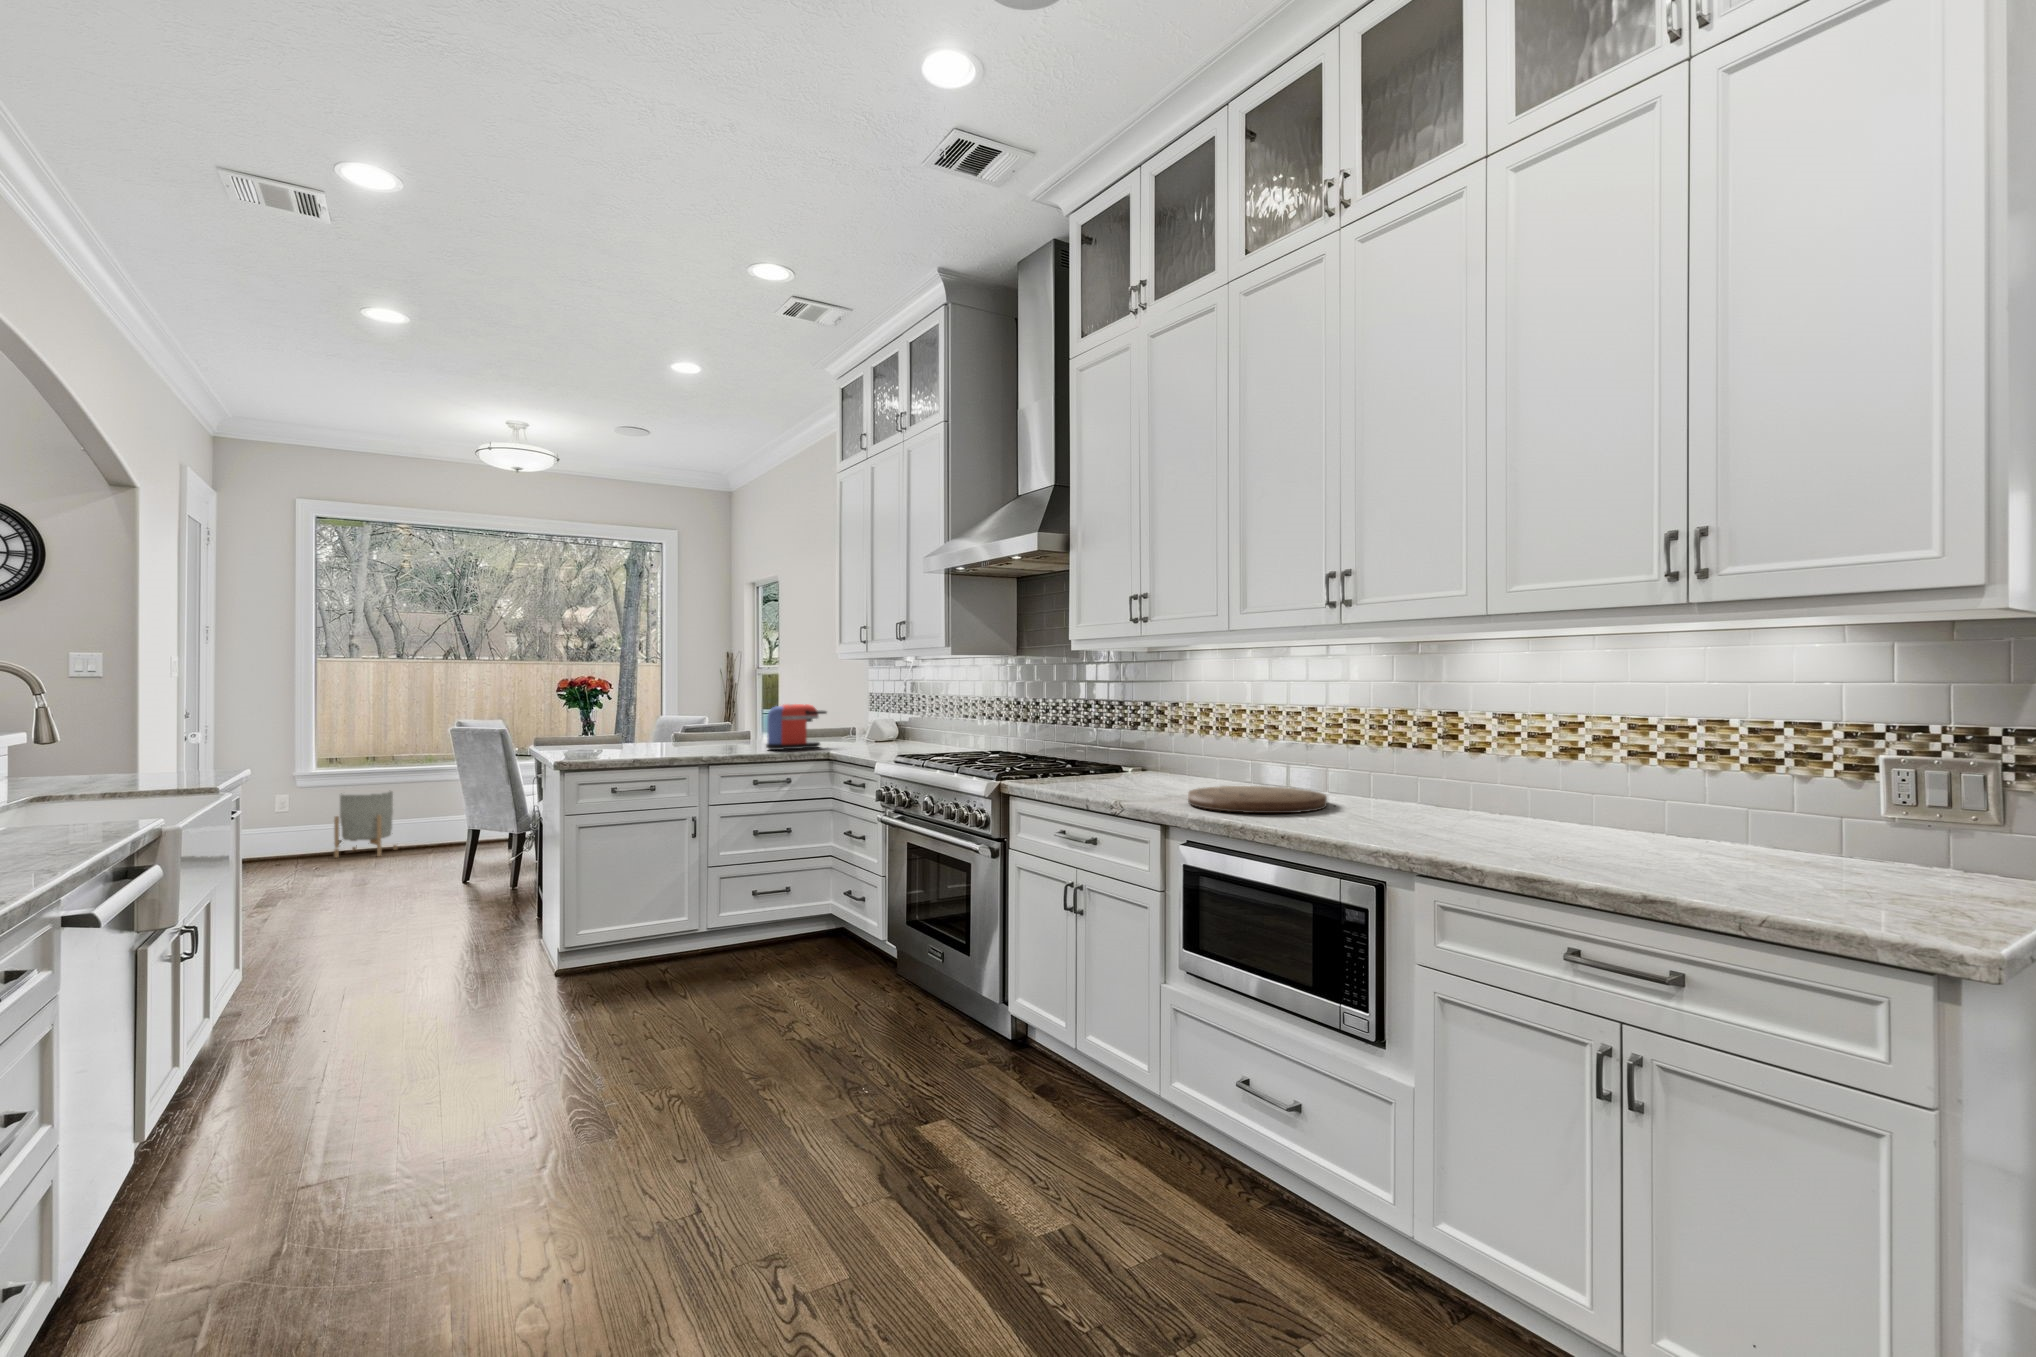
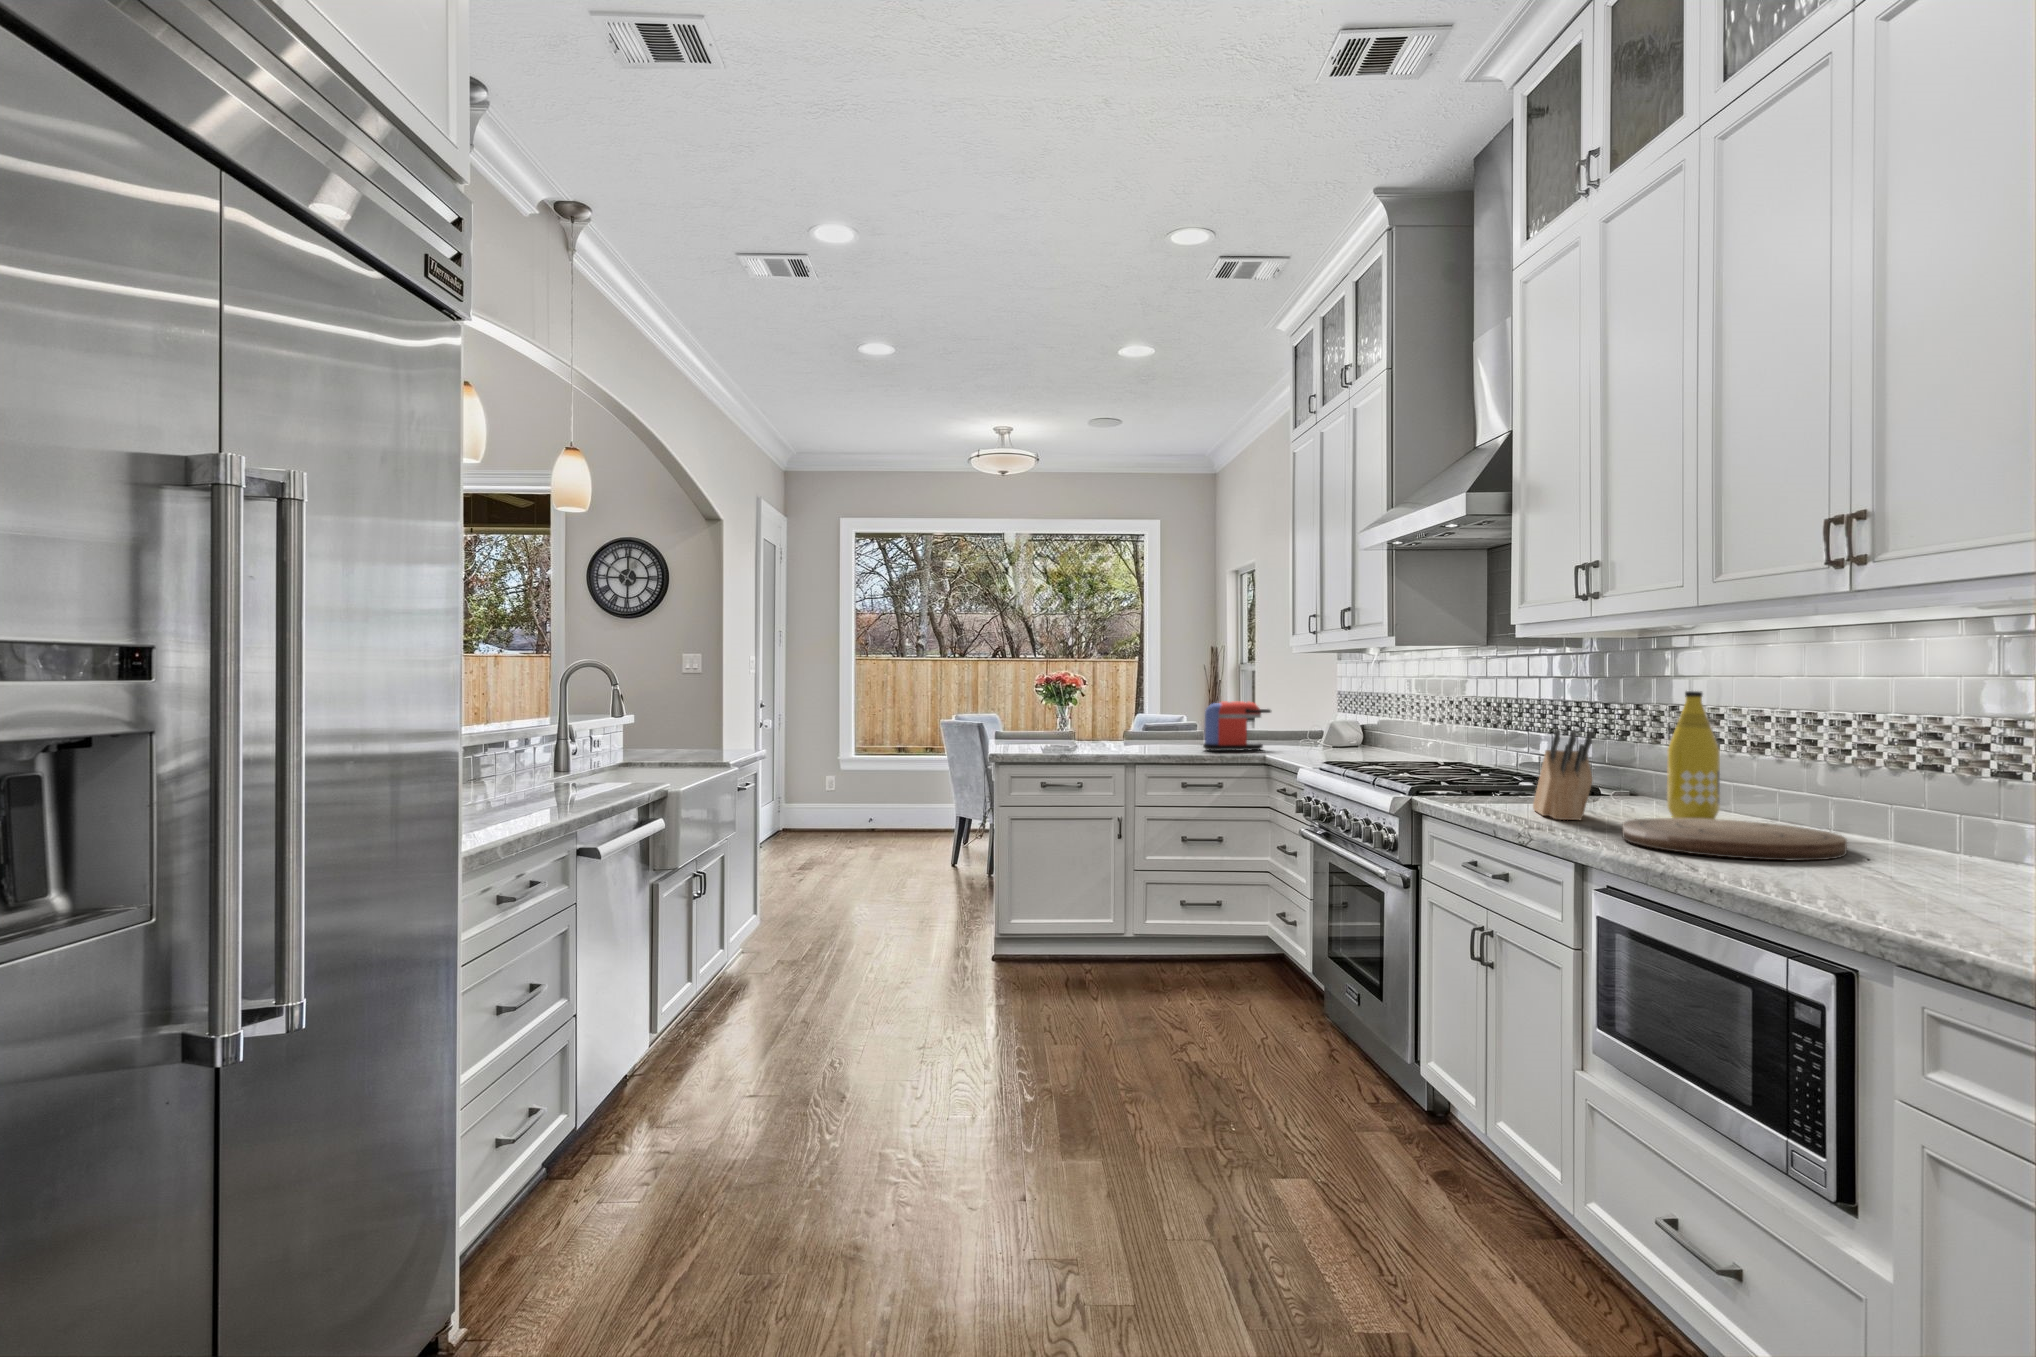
bottle: none [1193,693,1227,788] -> present [1667,691,1720,819]
knife block: none [1101,723,1155,794] -> present [1533,729,1593,820]
planter: present [334,791,397,858] -> none [867,775,916,835]

